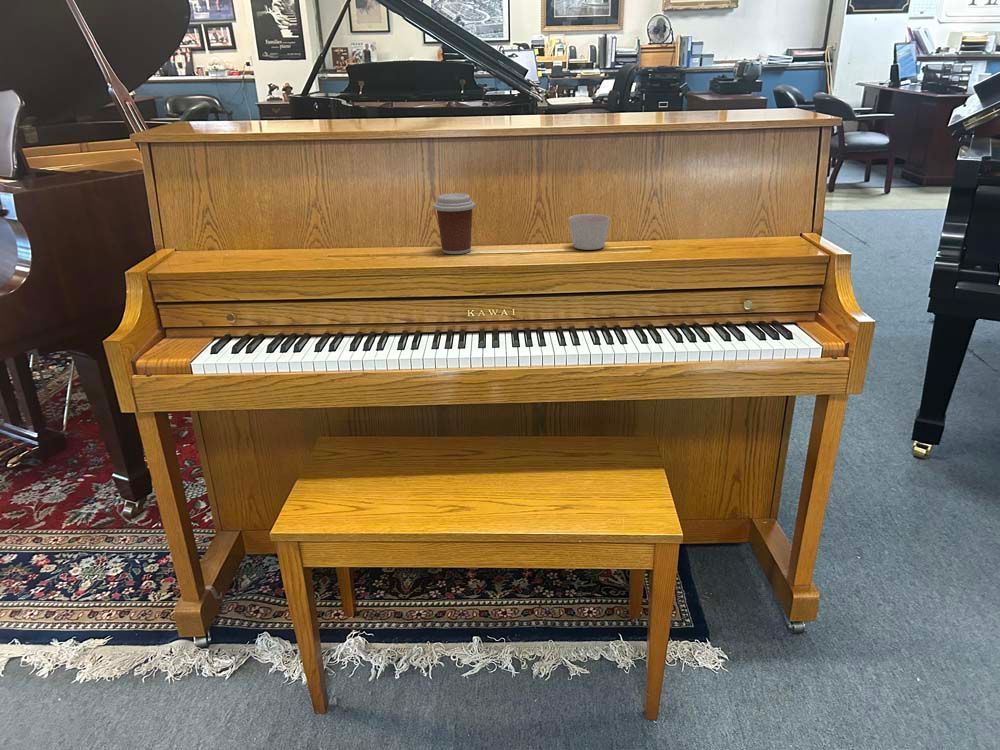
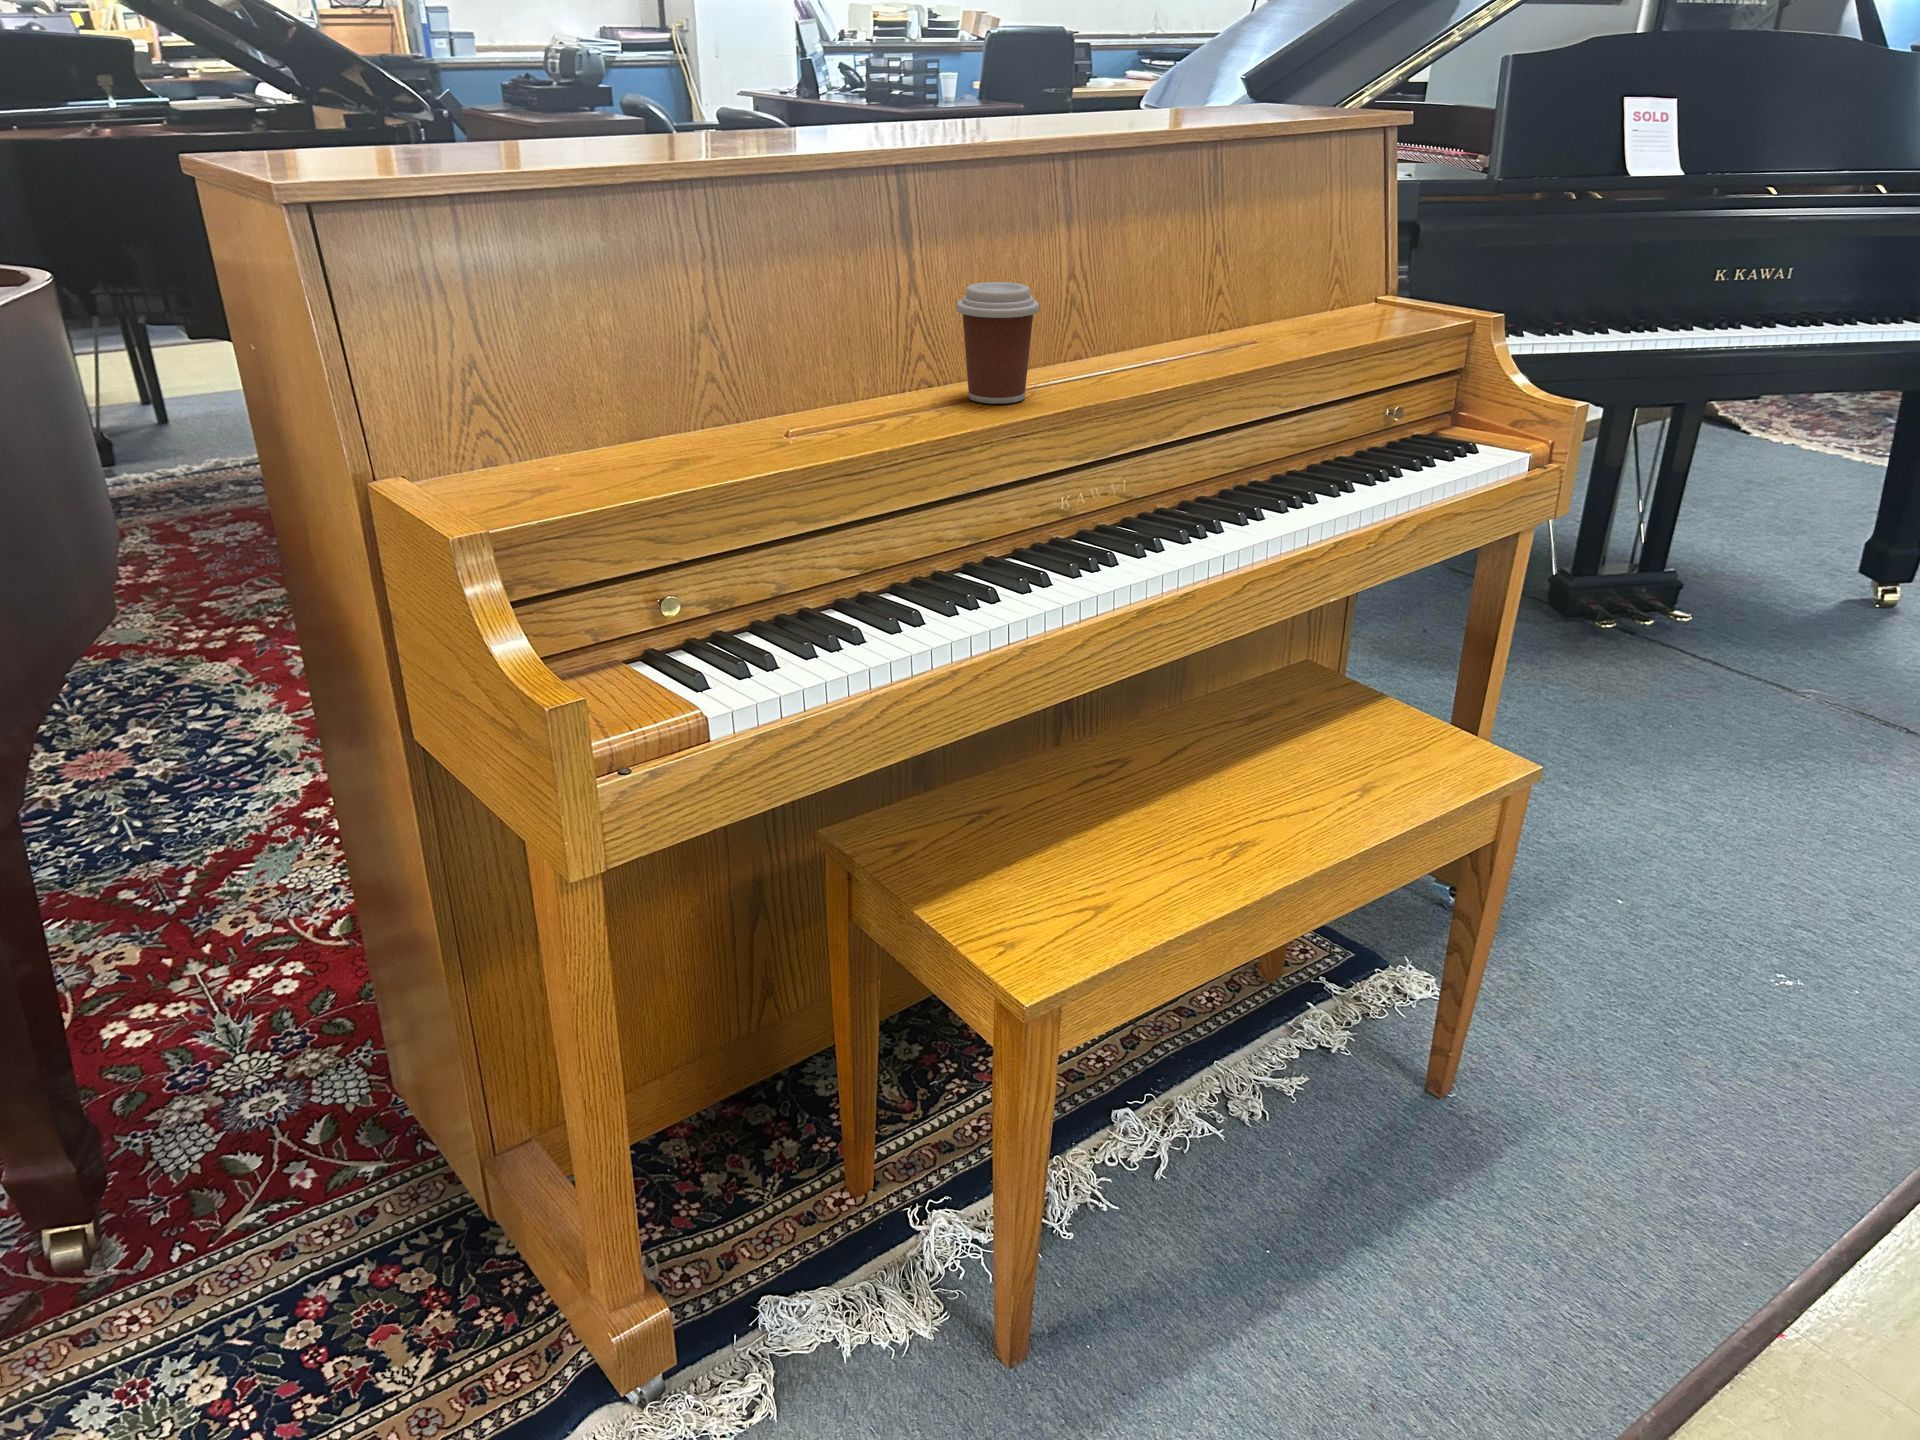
candle: present [569,214,610,250] -> none [1143,302,1217,366]

